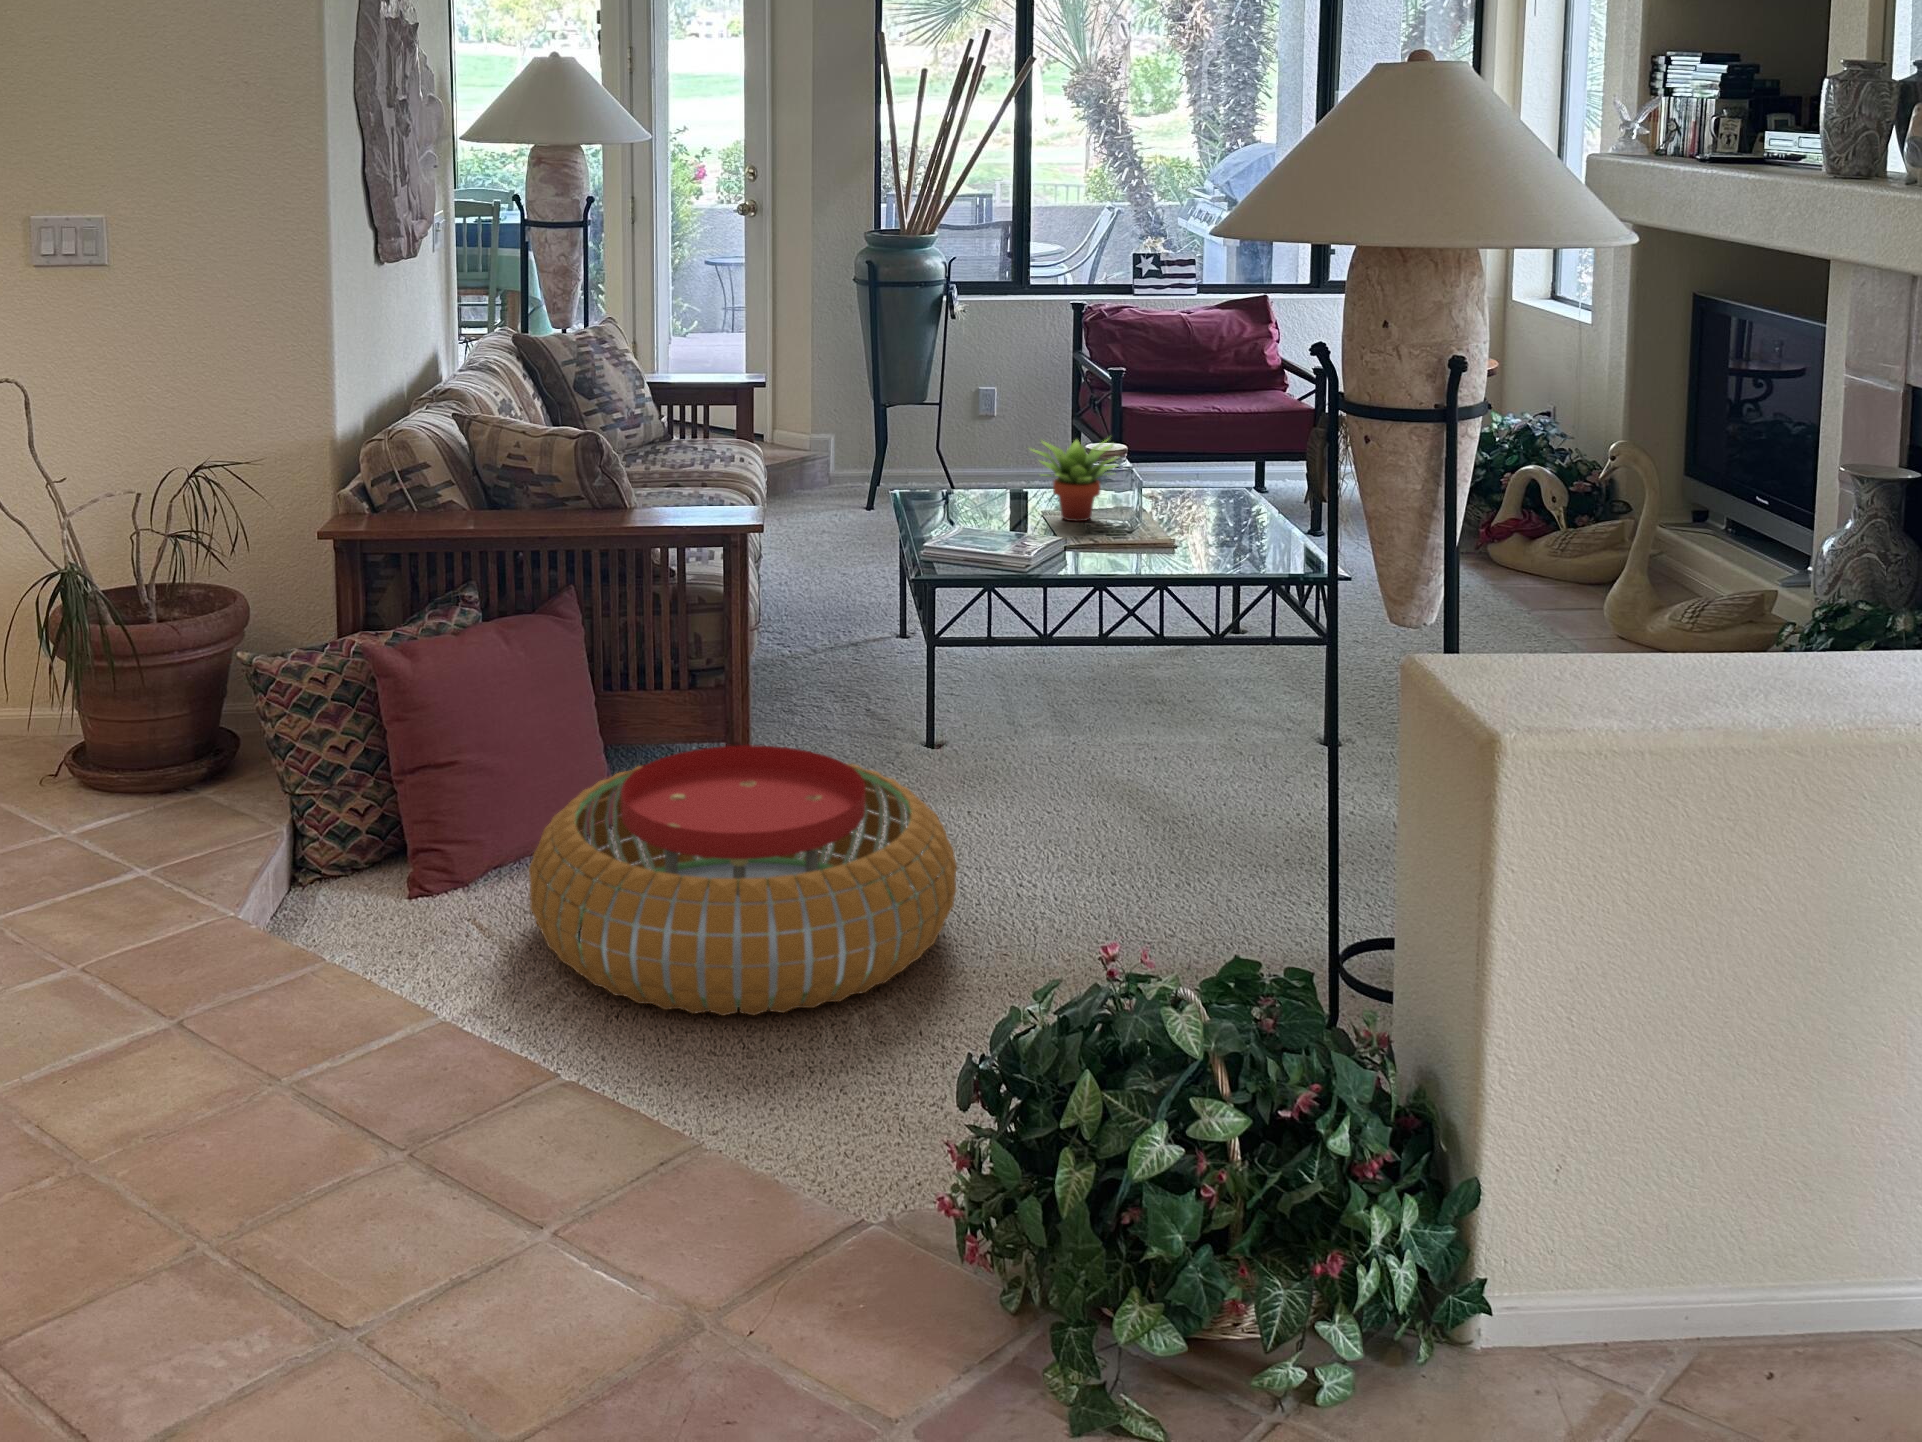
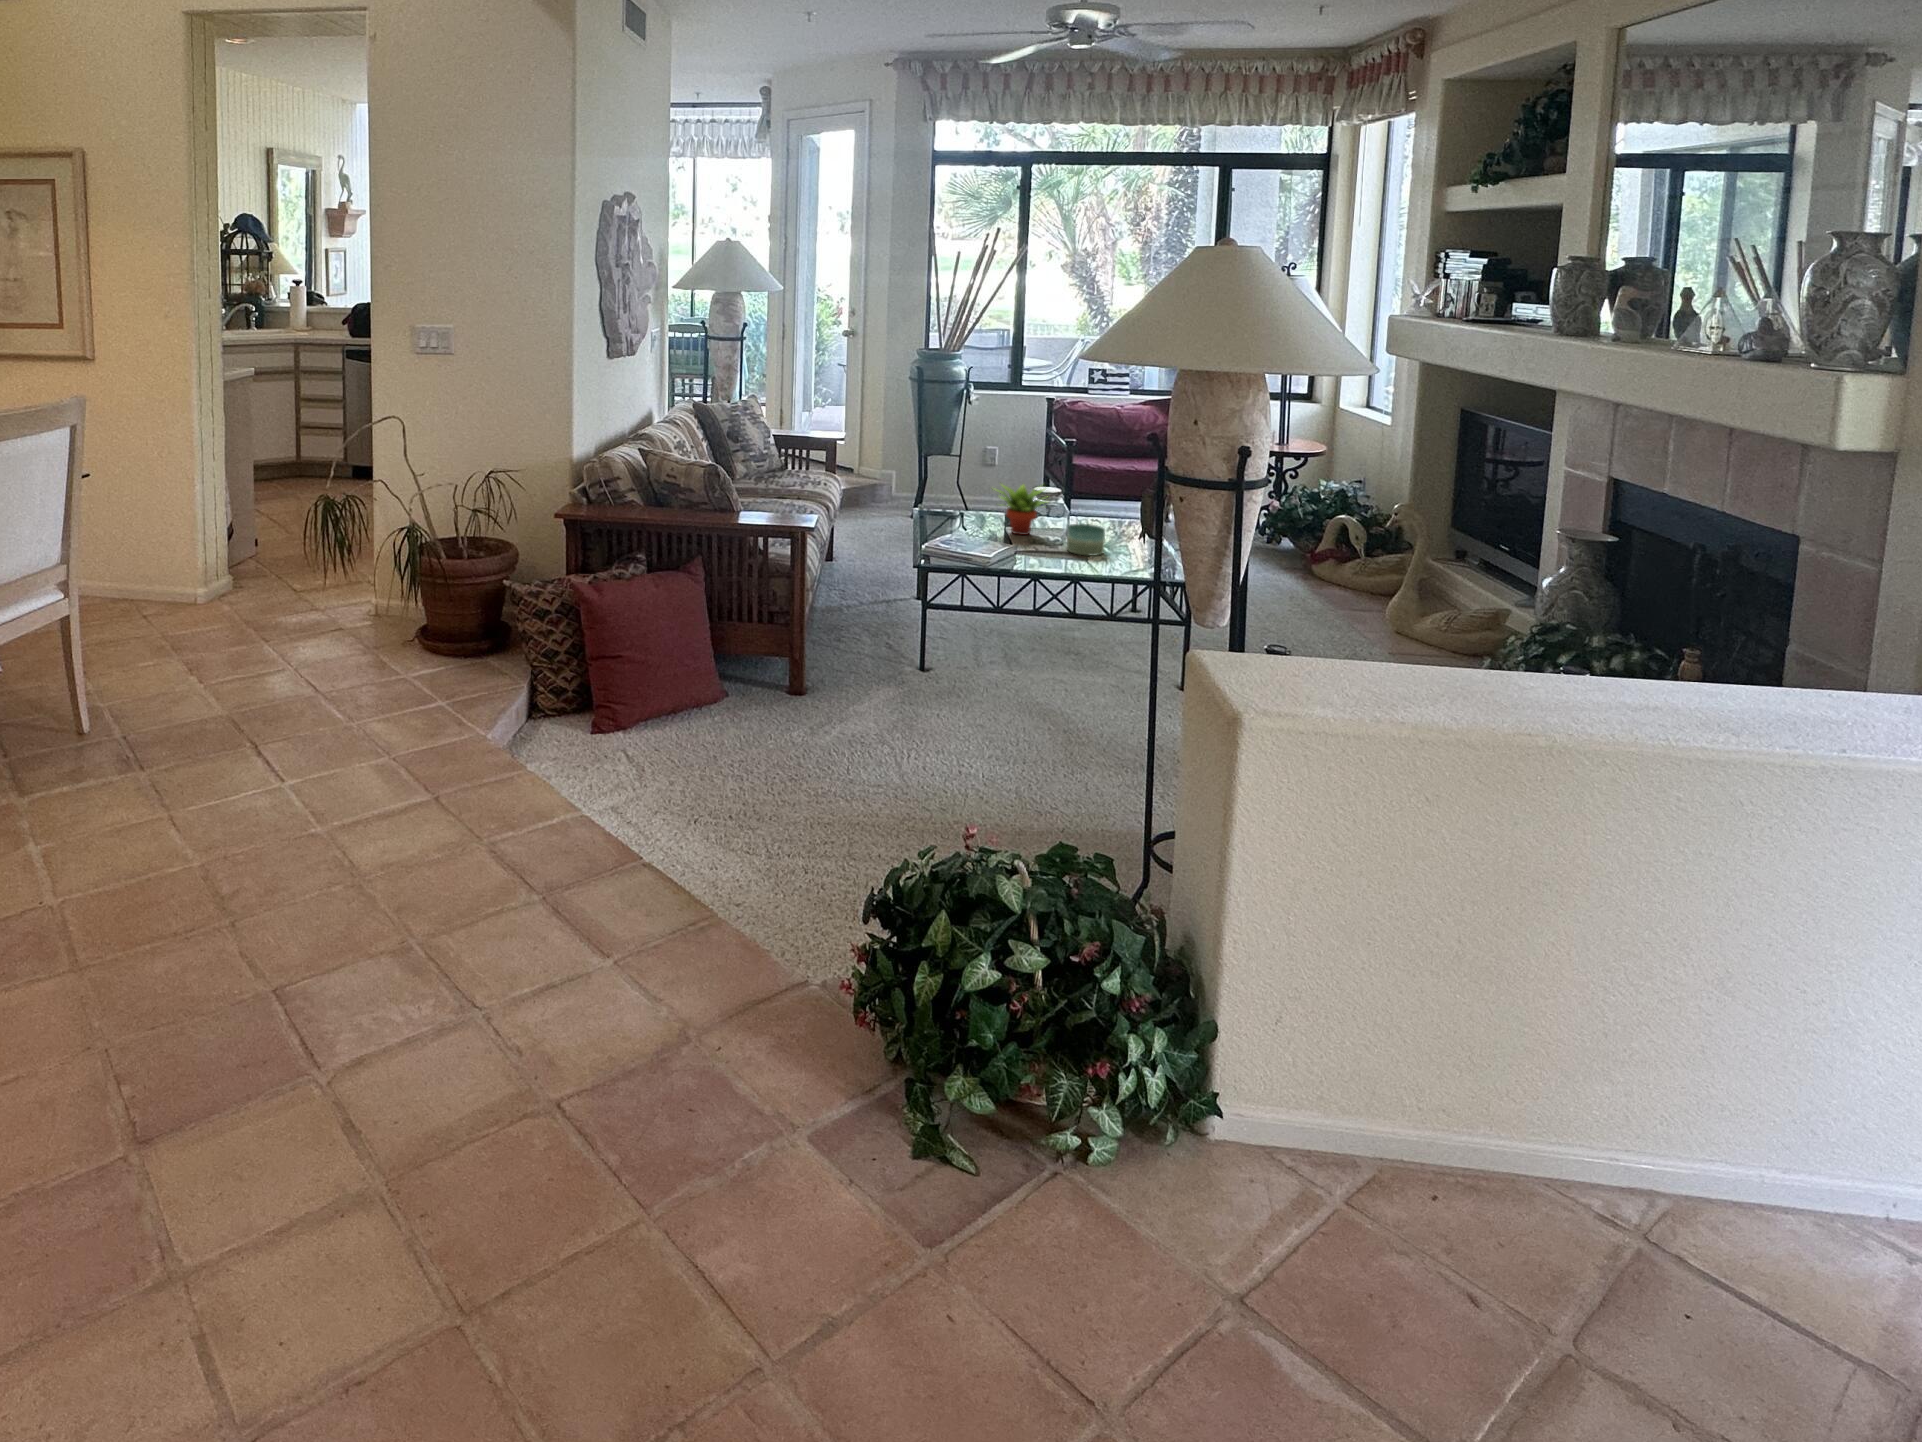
candle: none [1153,496,1210,546] -> present [1067,524,1105,556]
pouf: present [529,745,957,1015] -> none [652,660,913,831]

